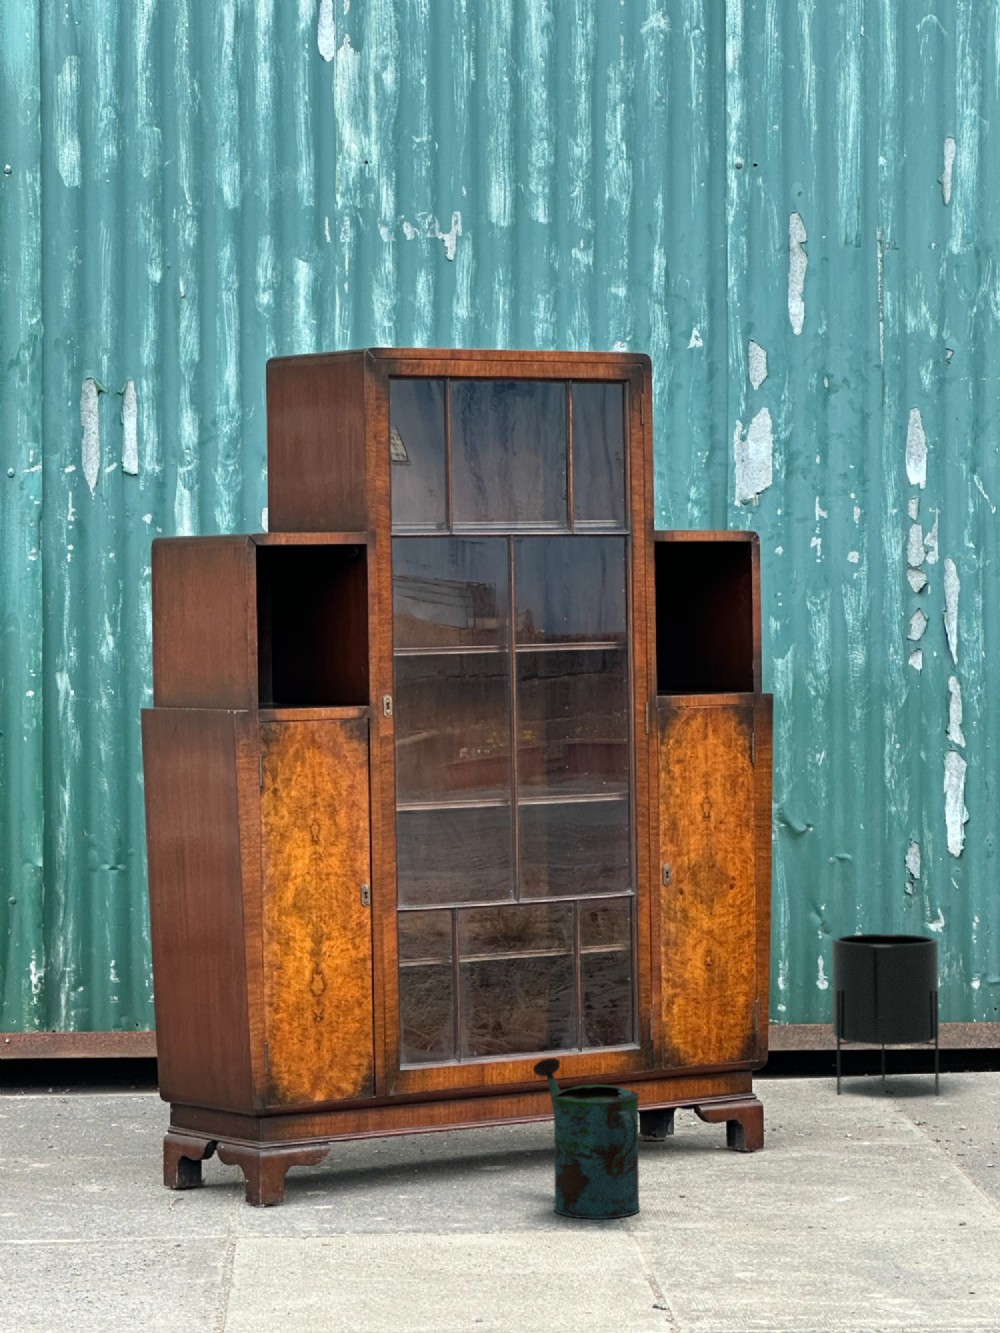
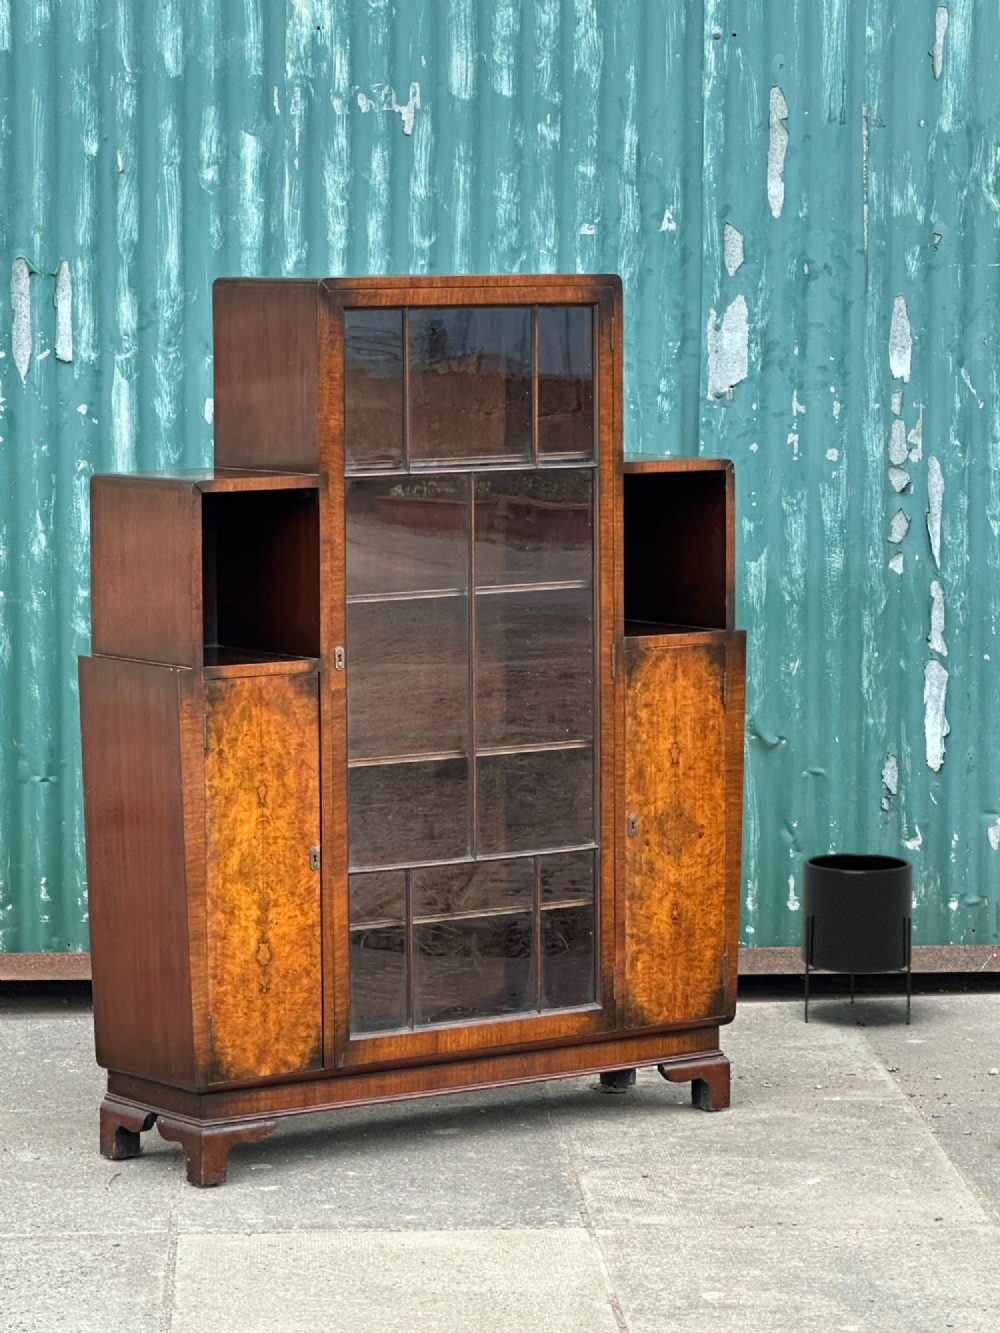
watering can: present [533,1058,640,1219] -> none [491,1025,602,1202]

